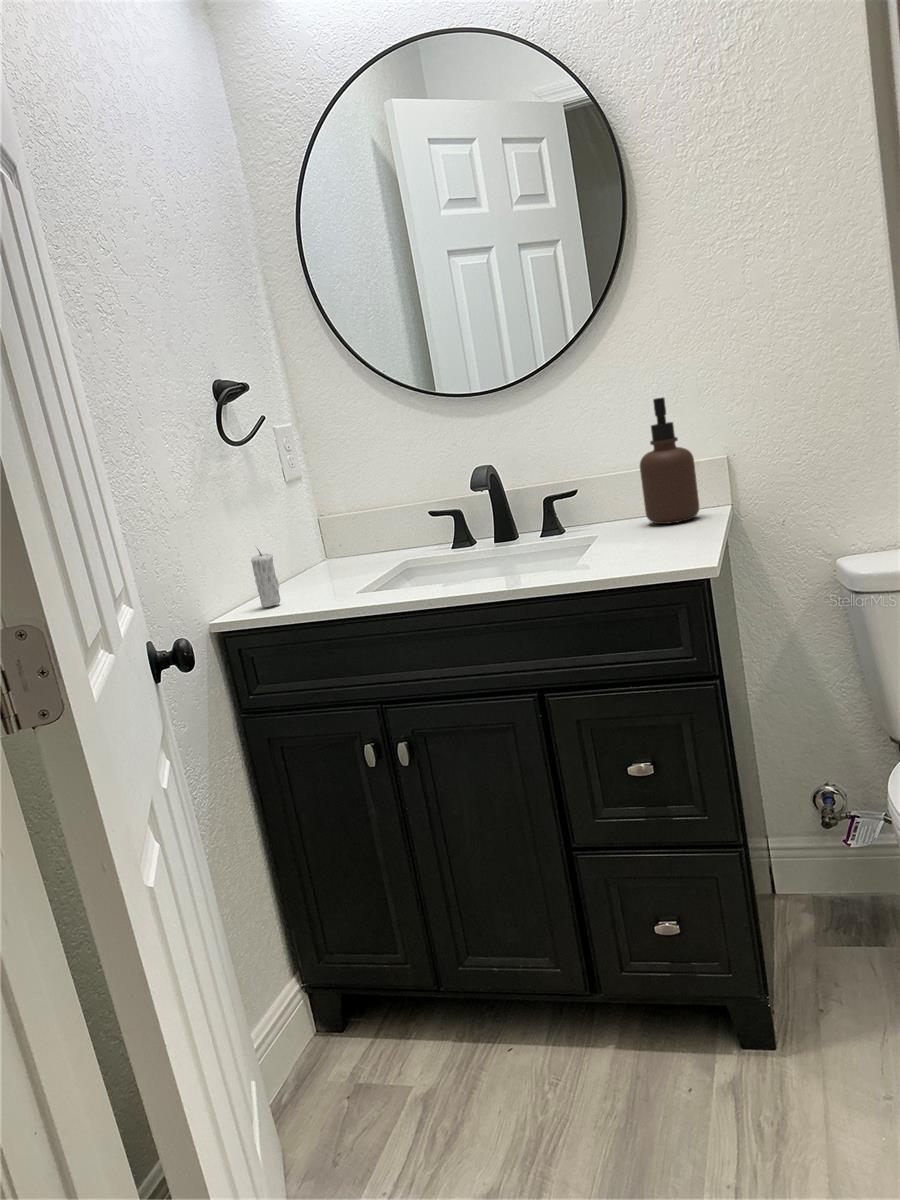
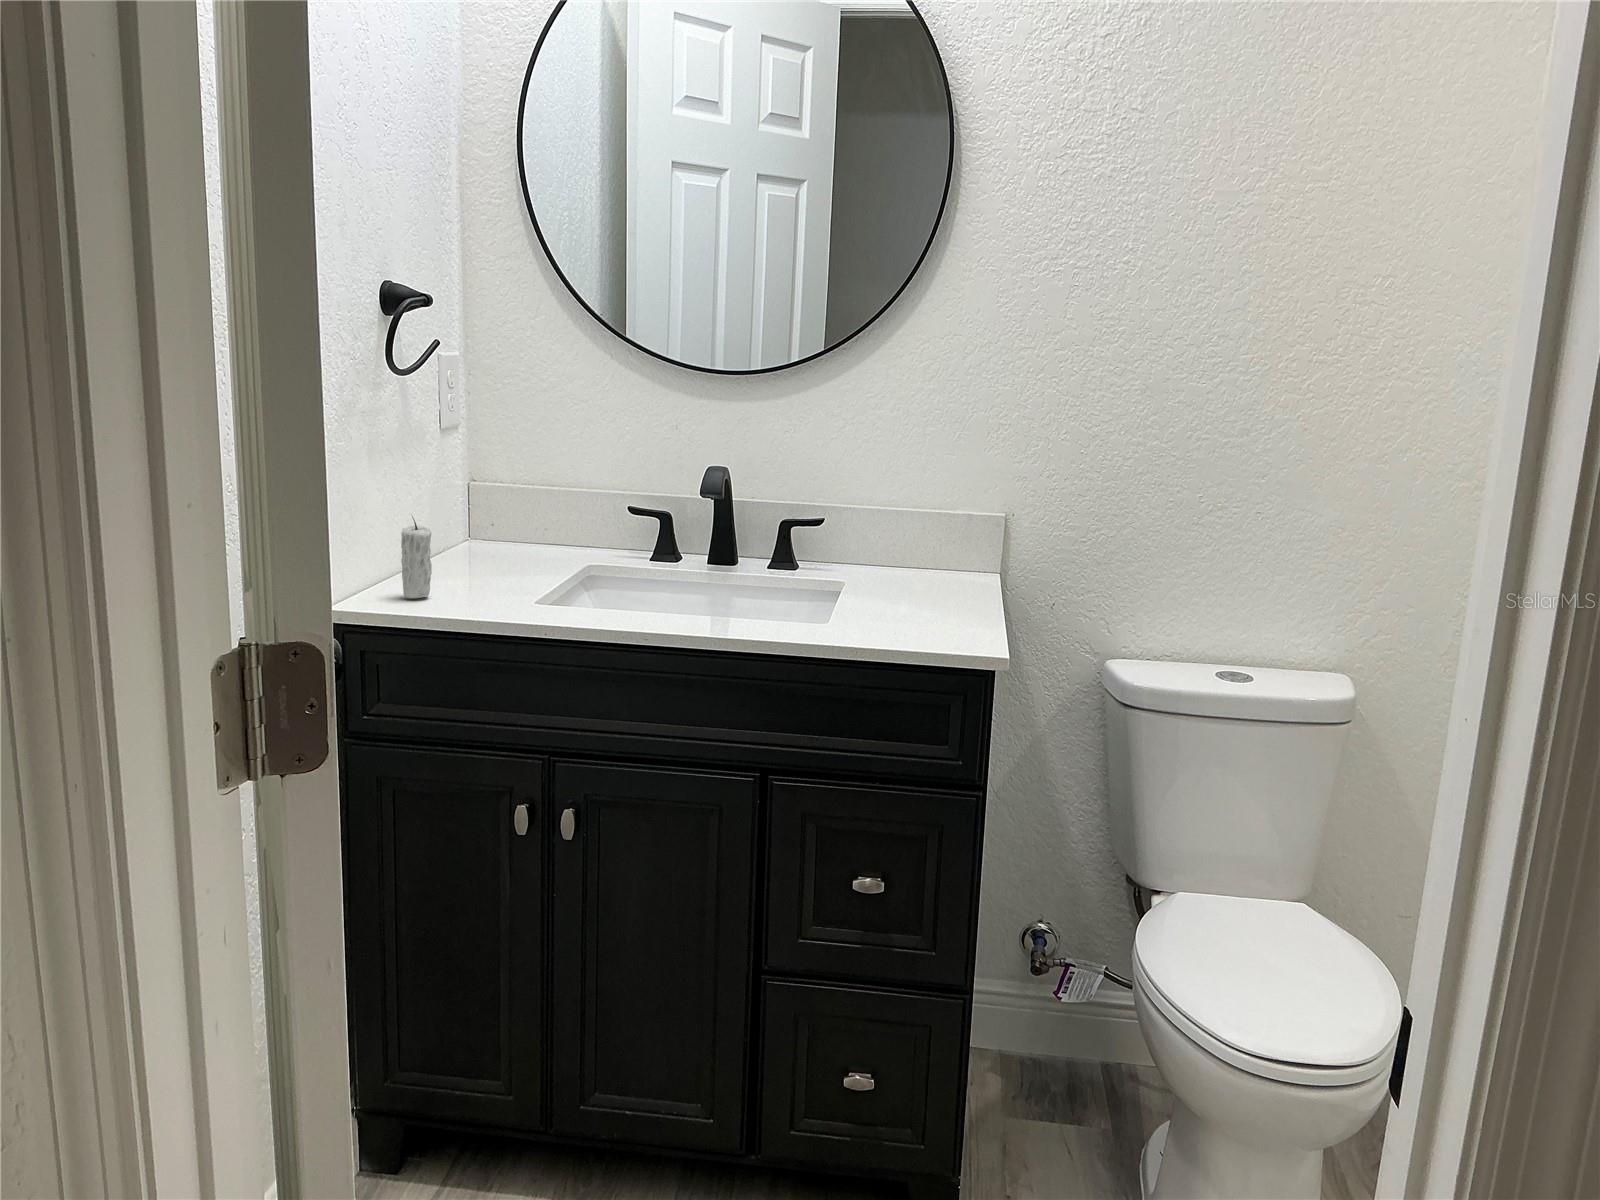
soap dispenser: present [640,398,699,524] -> none [900,428,970,583]

